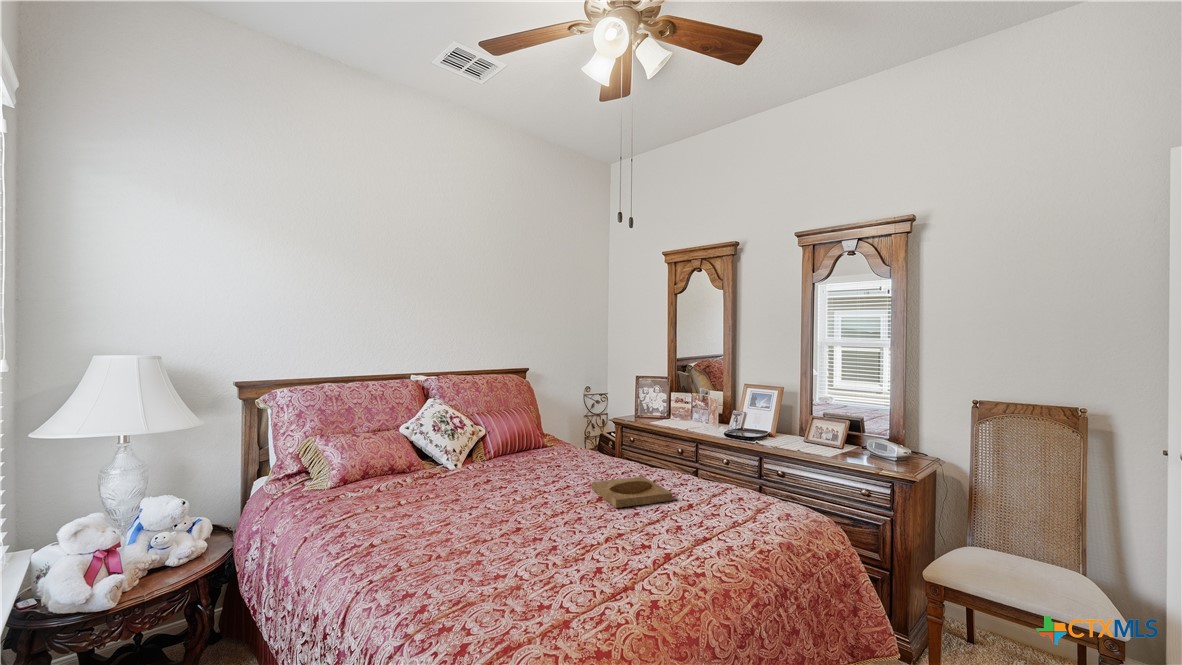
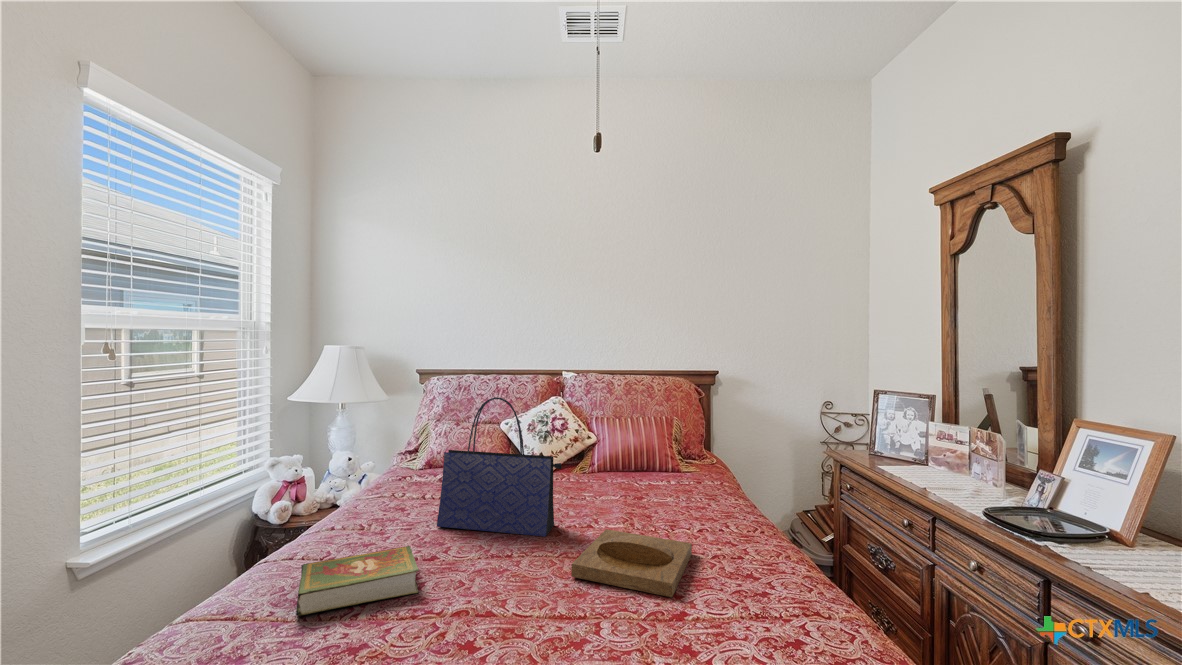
tote bag: none [464,401,556,513] -> present [437,398,561,537]
book: none [467,520,556,574] -> present [296,546,419,616]

